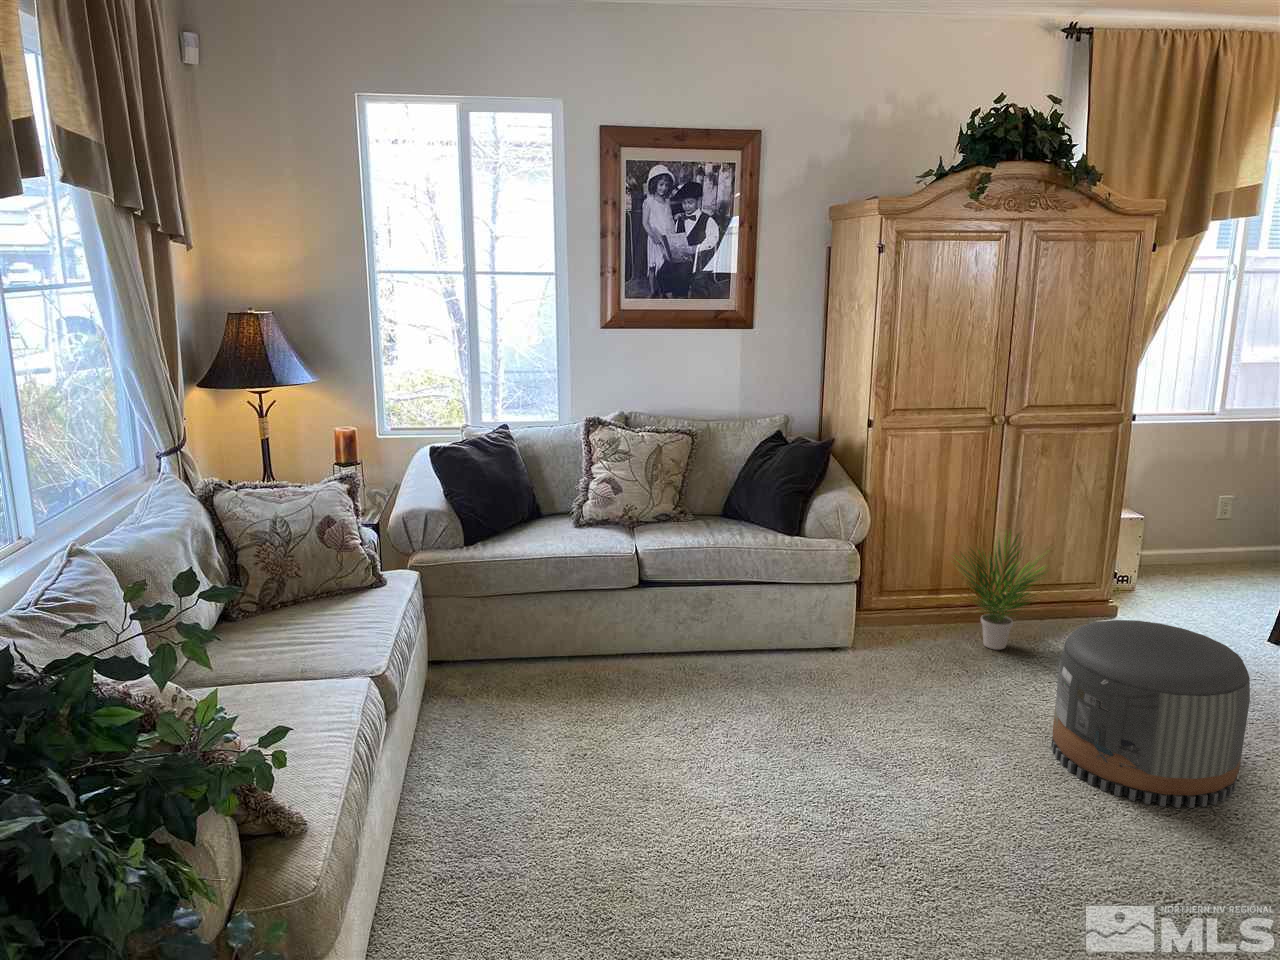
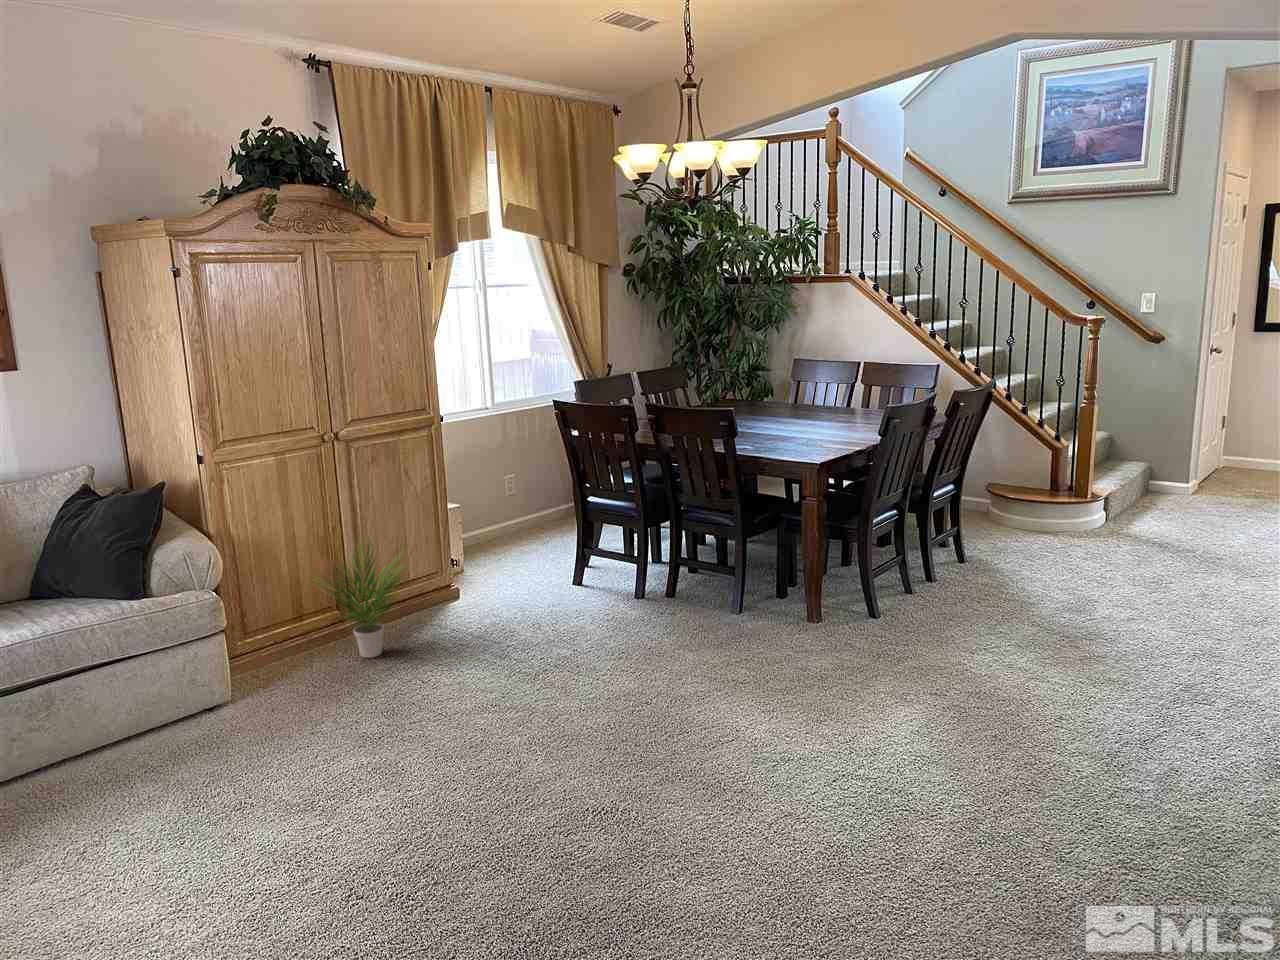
pouf: present [1052,620,1250,808] -> none [449,588,599,746]

